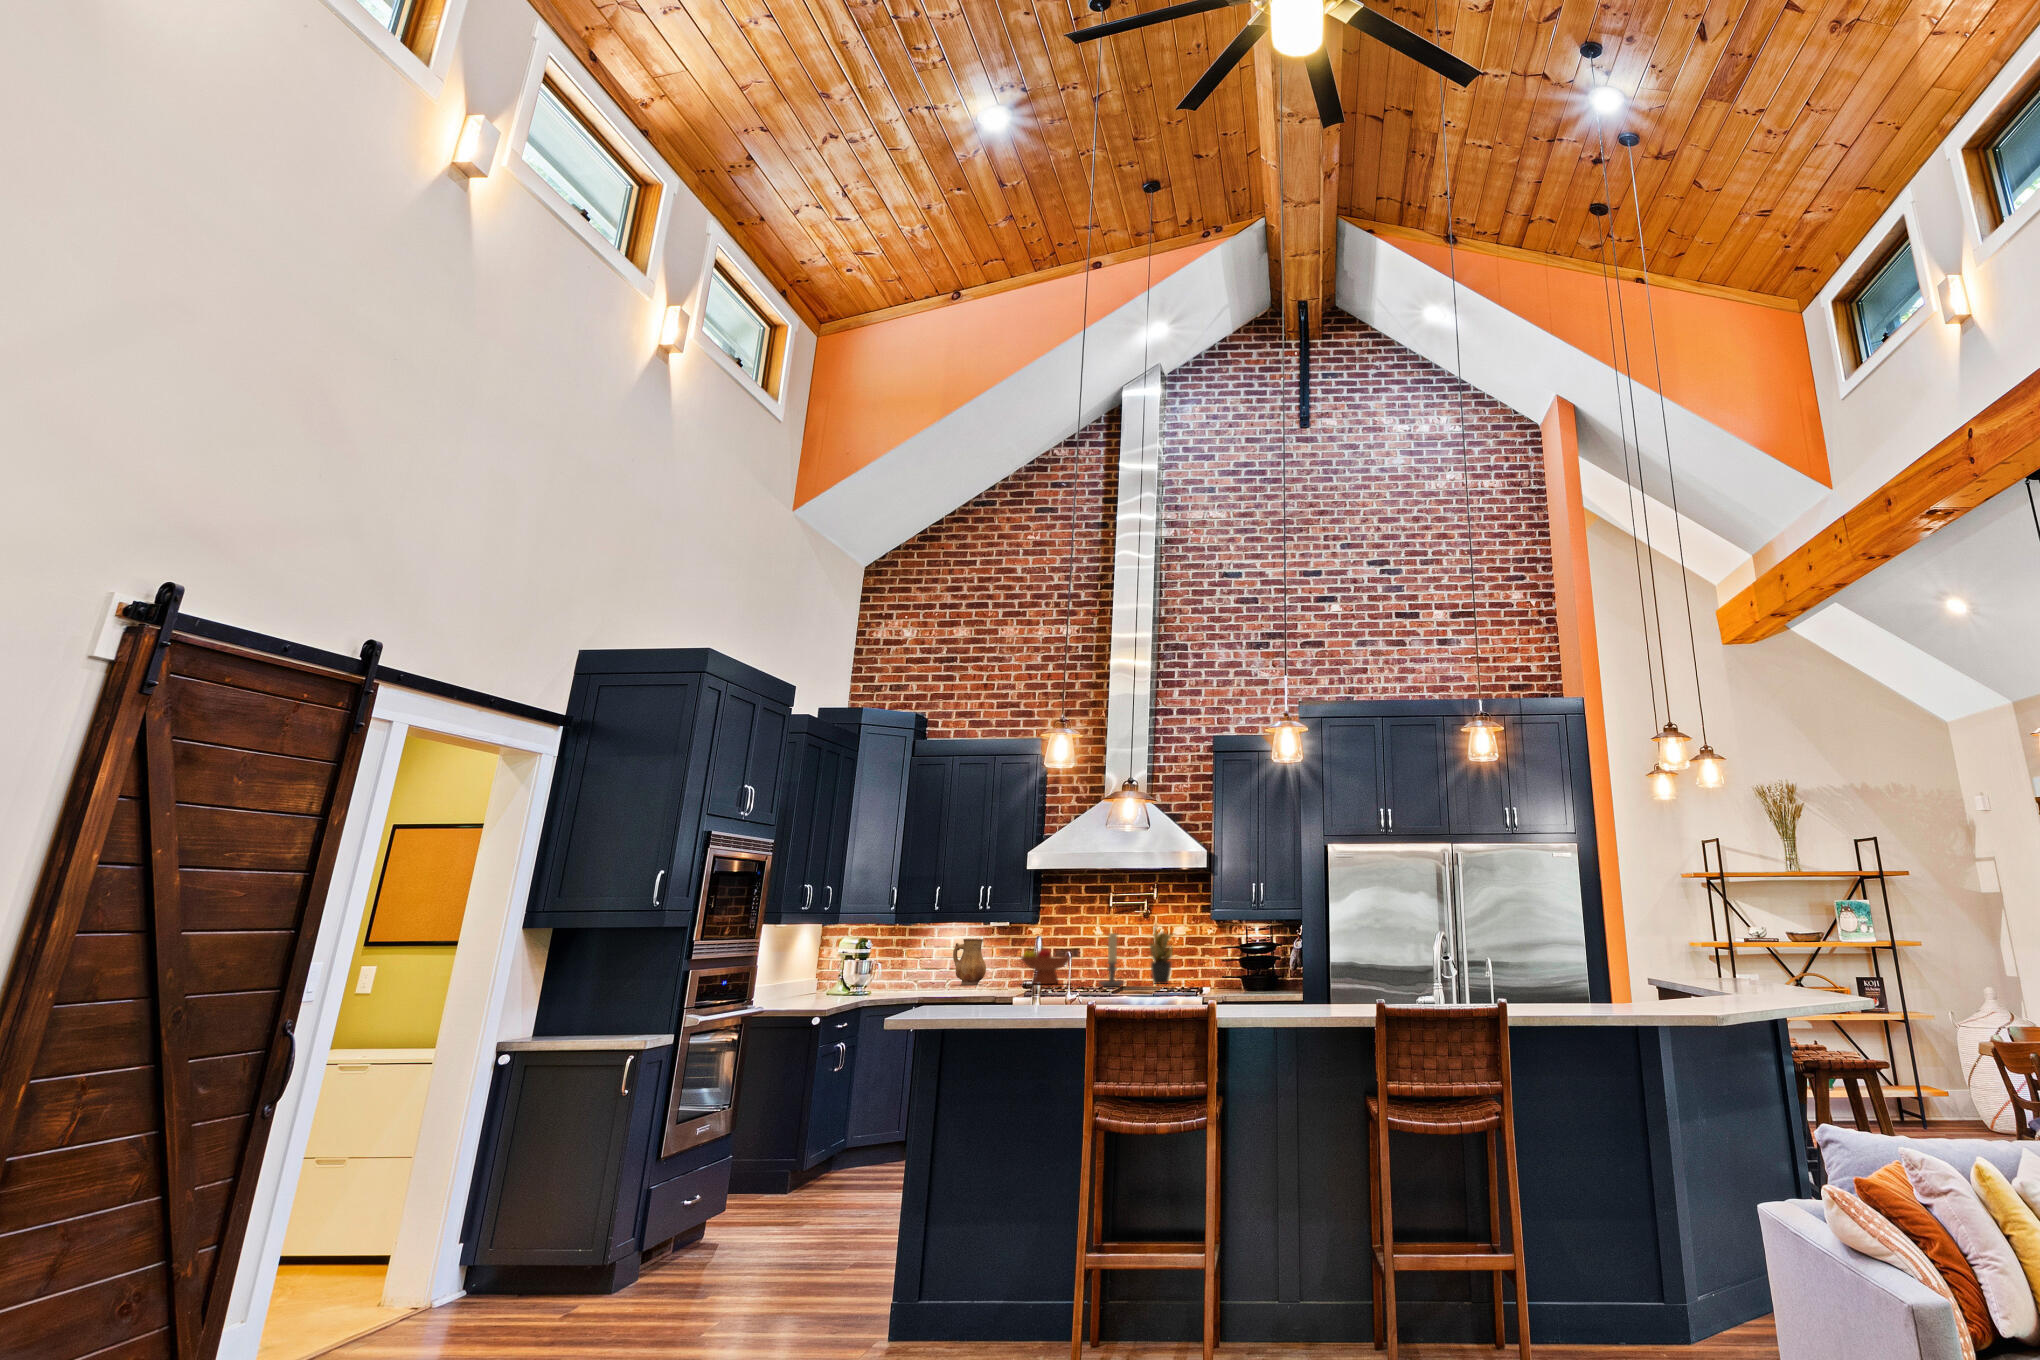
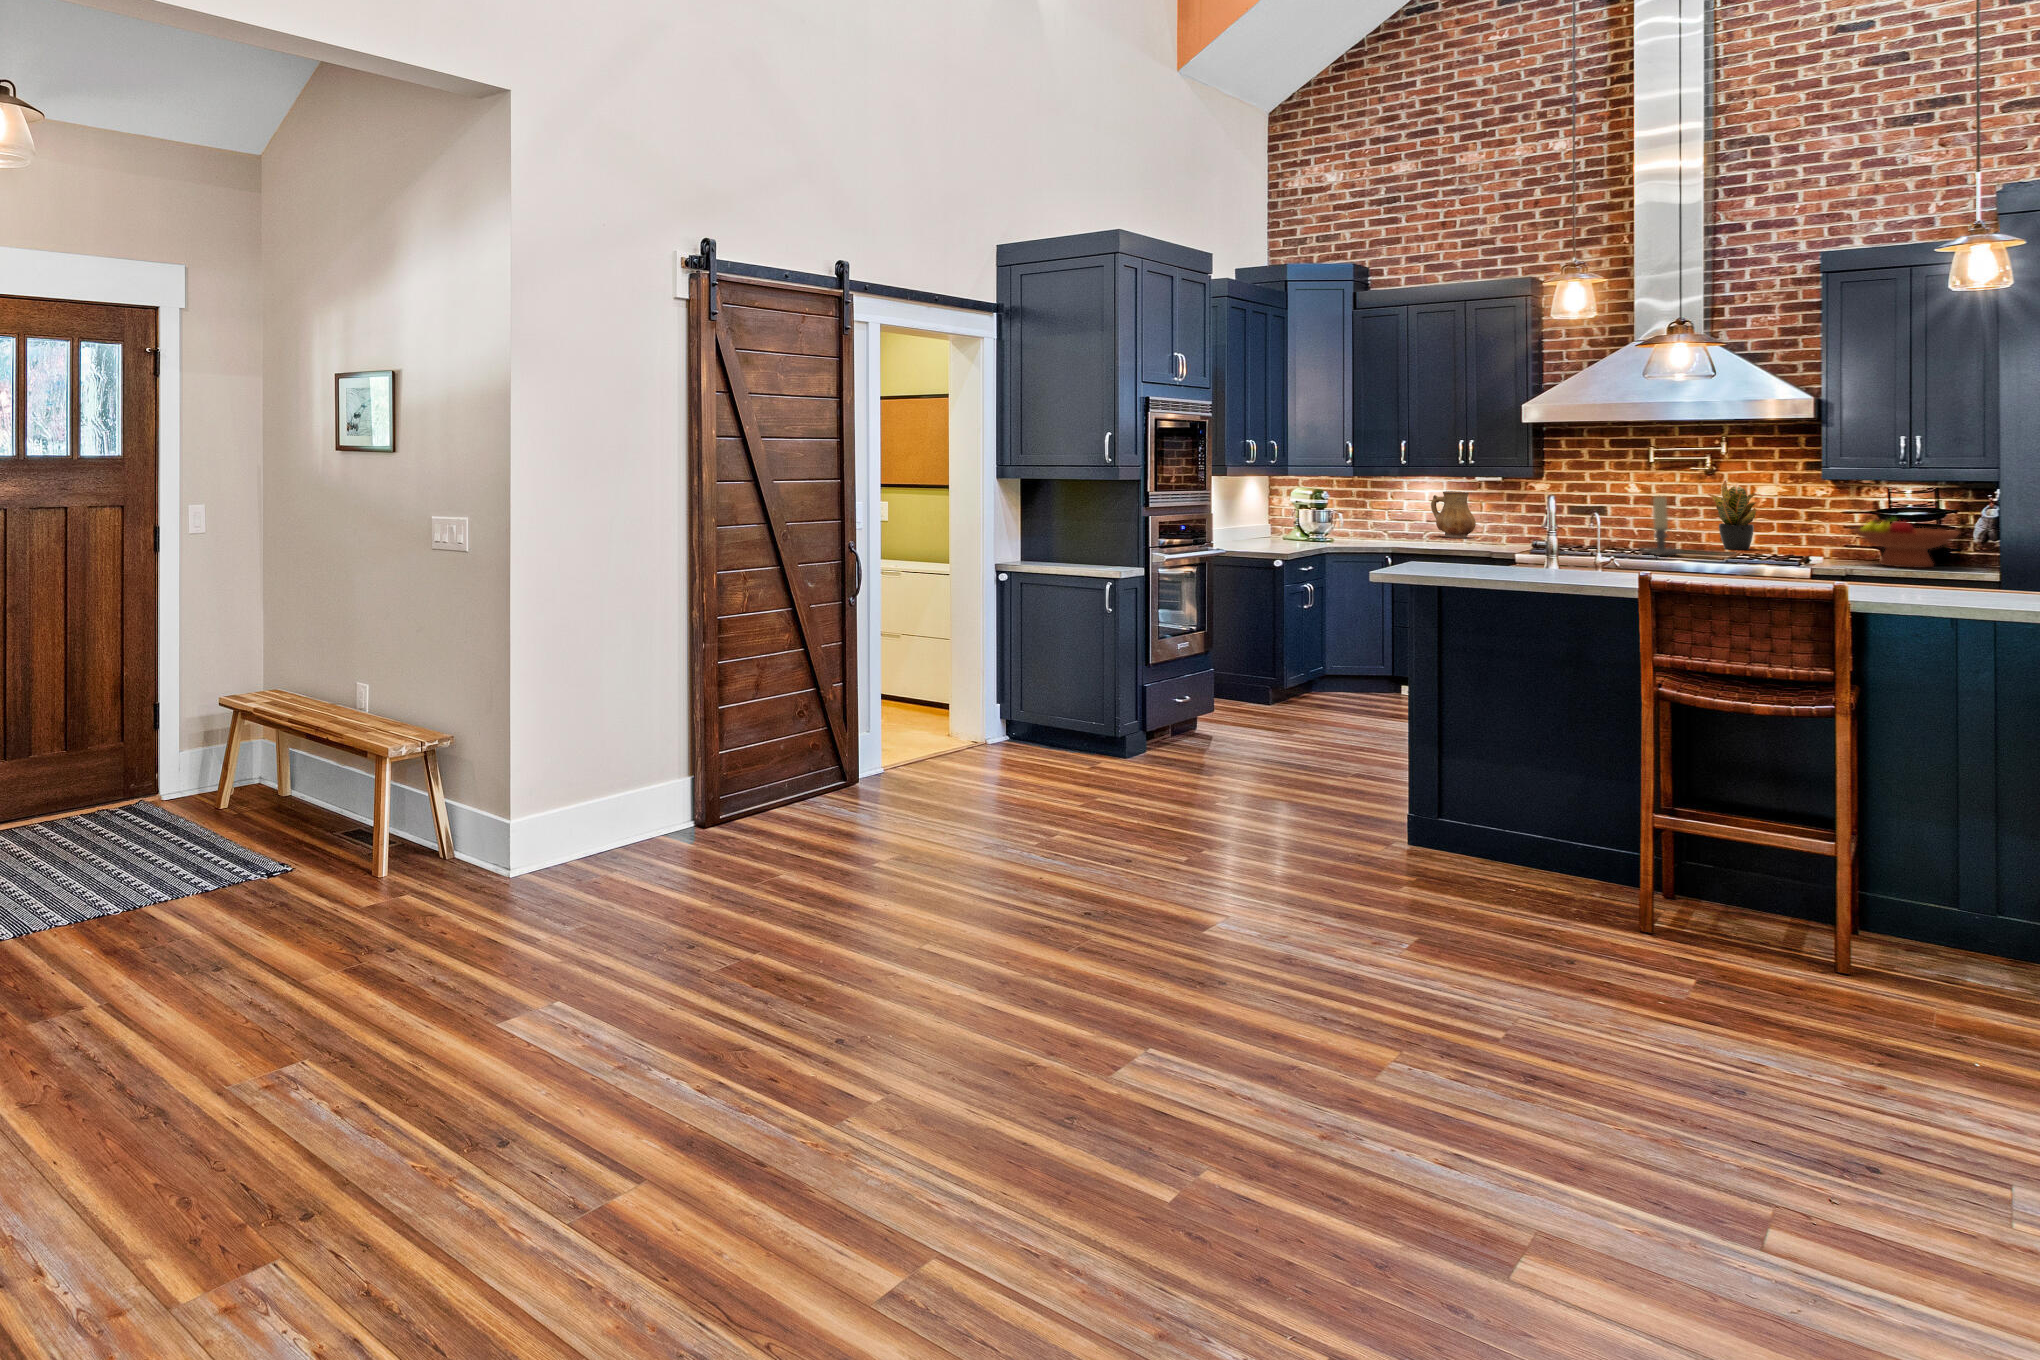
fruit bowl: present [1021,947,1071,985] -> present [1854,518,1959,568]

